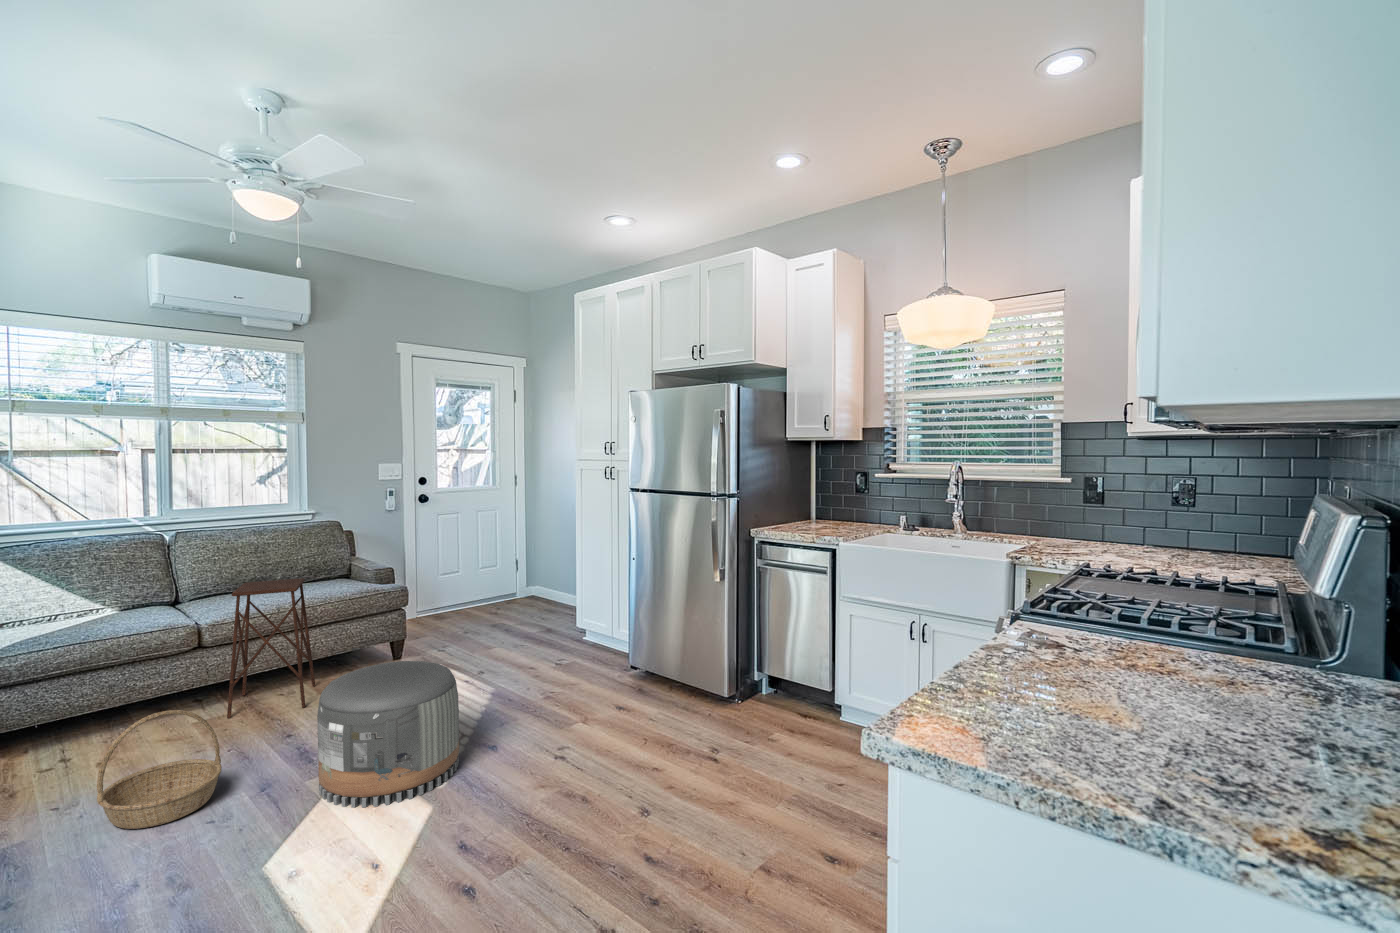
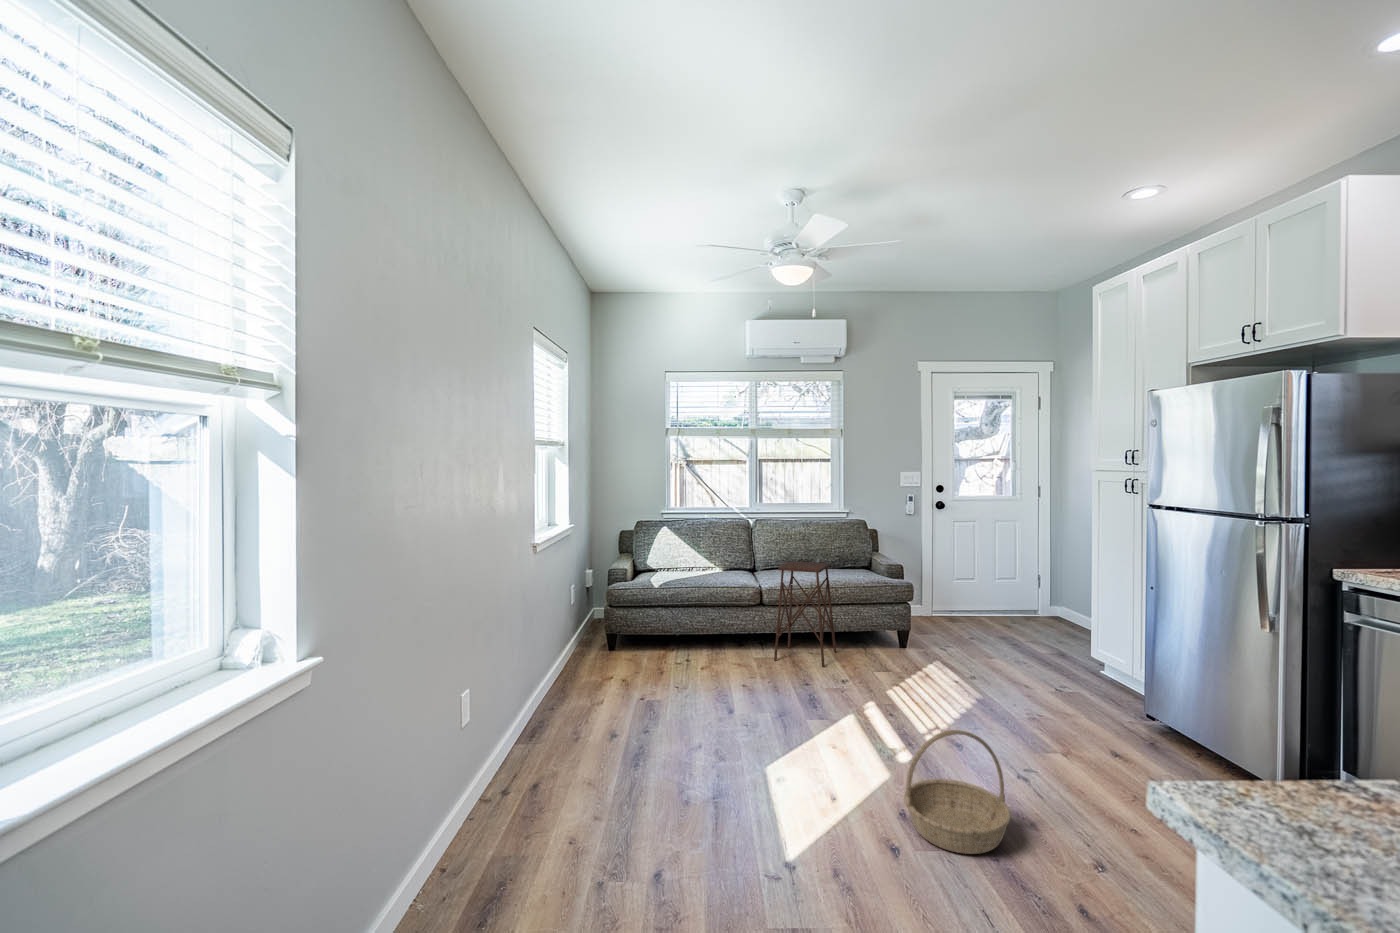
pouf: present [317,661,459,808] -> none [812,642,925,762]
basket: present [97,710,222,829] -> present [904,730,1011,854]

